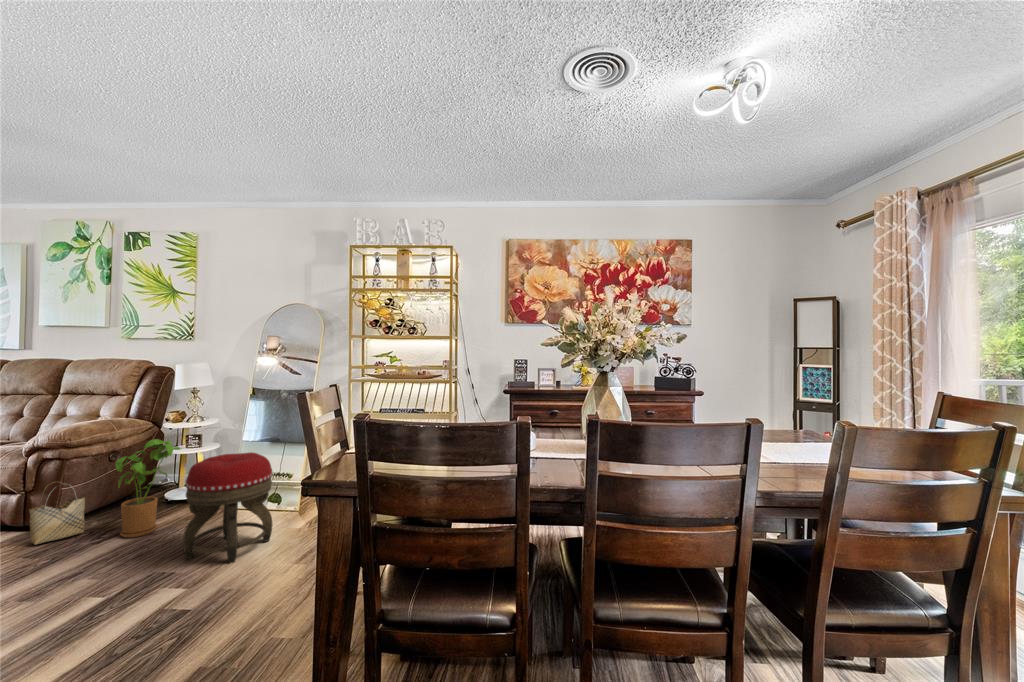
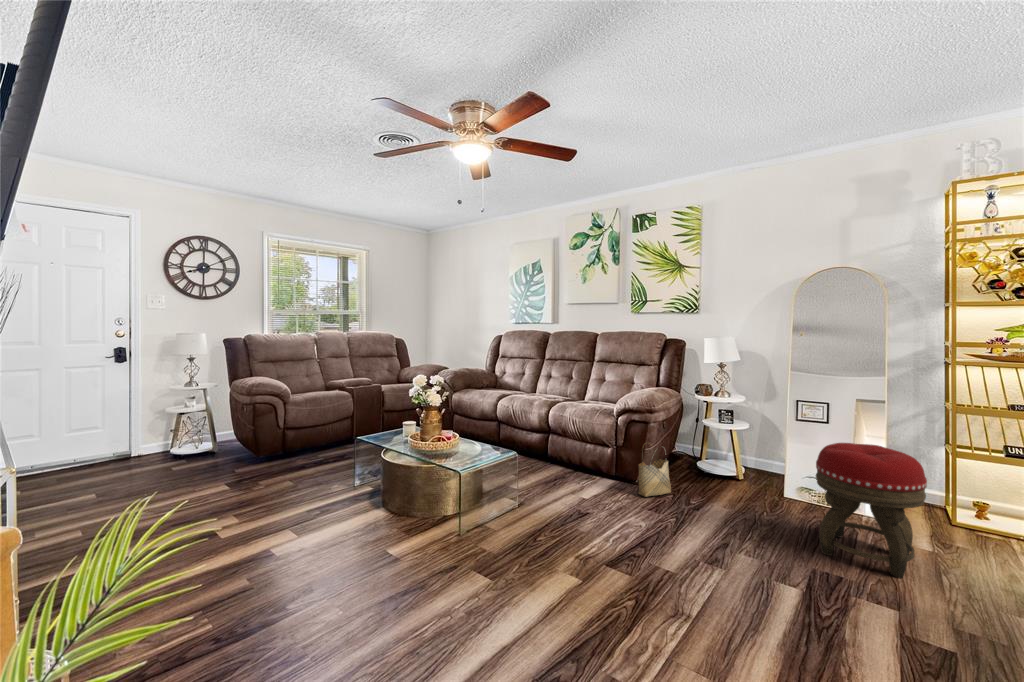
house plant: present [116,439,182,538] -> none [699,415,757,510]

